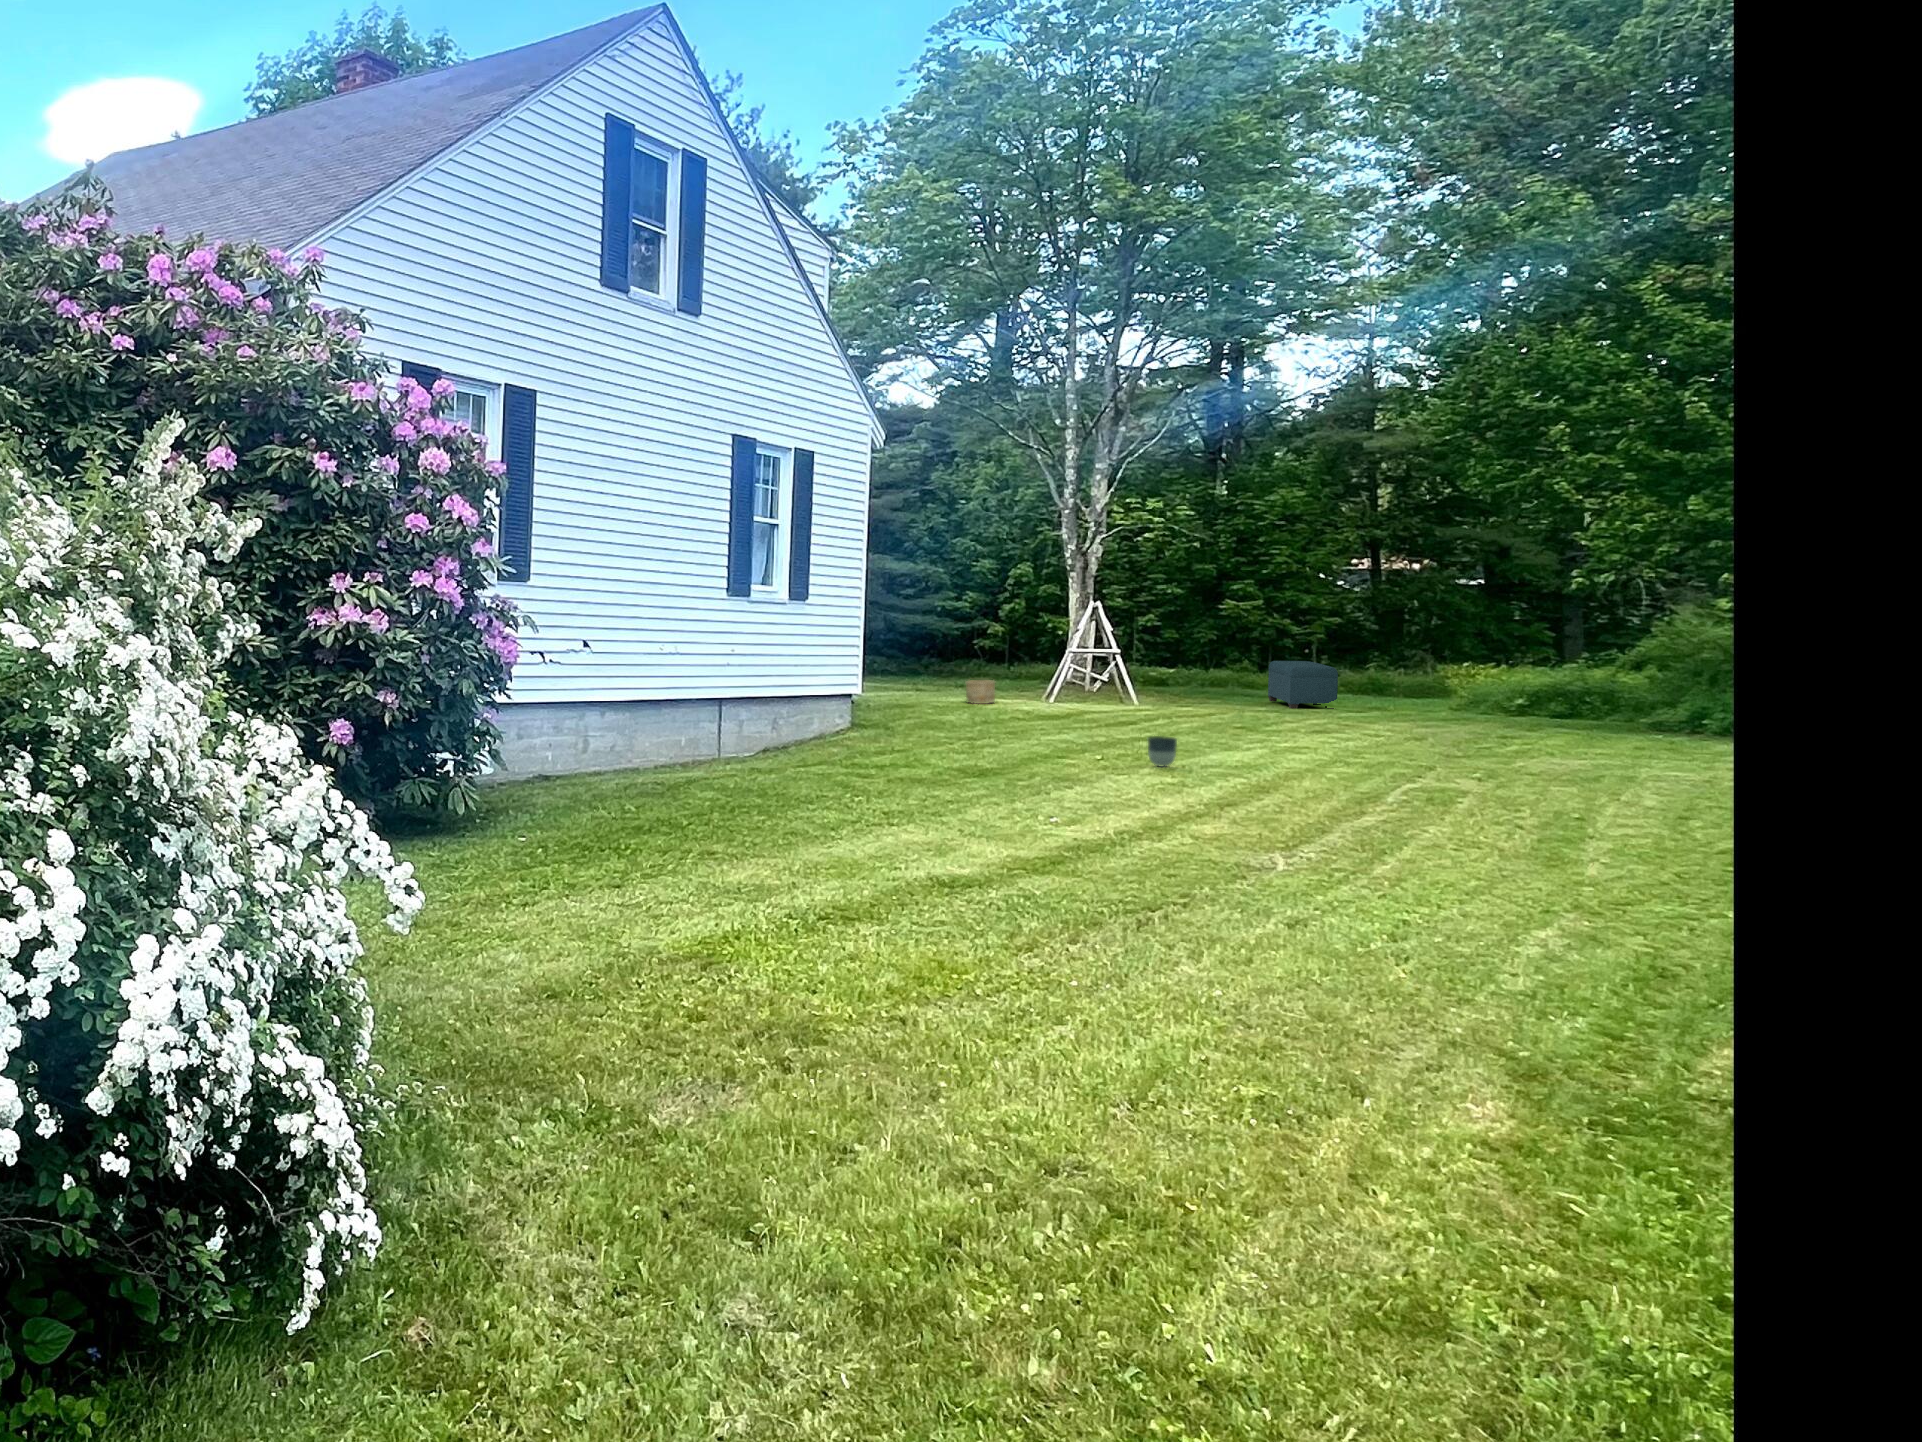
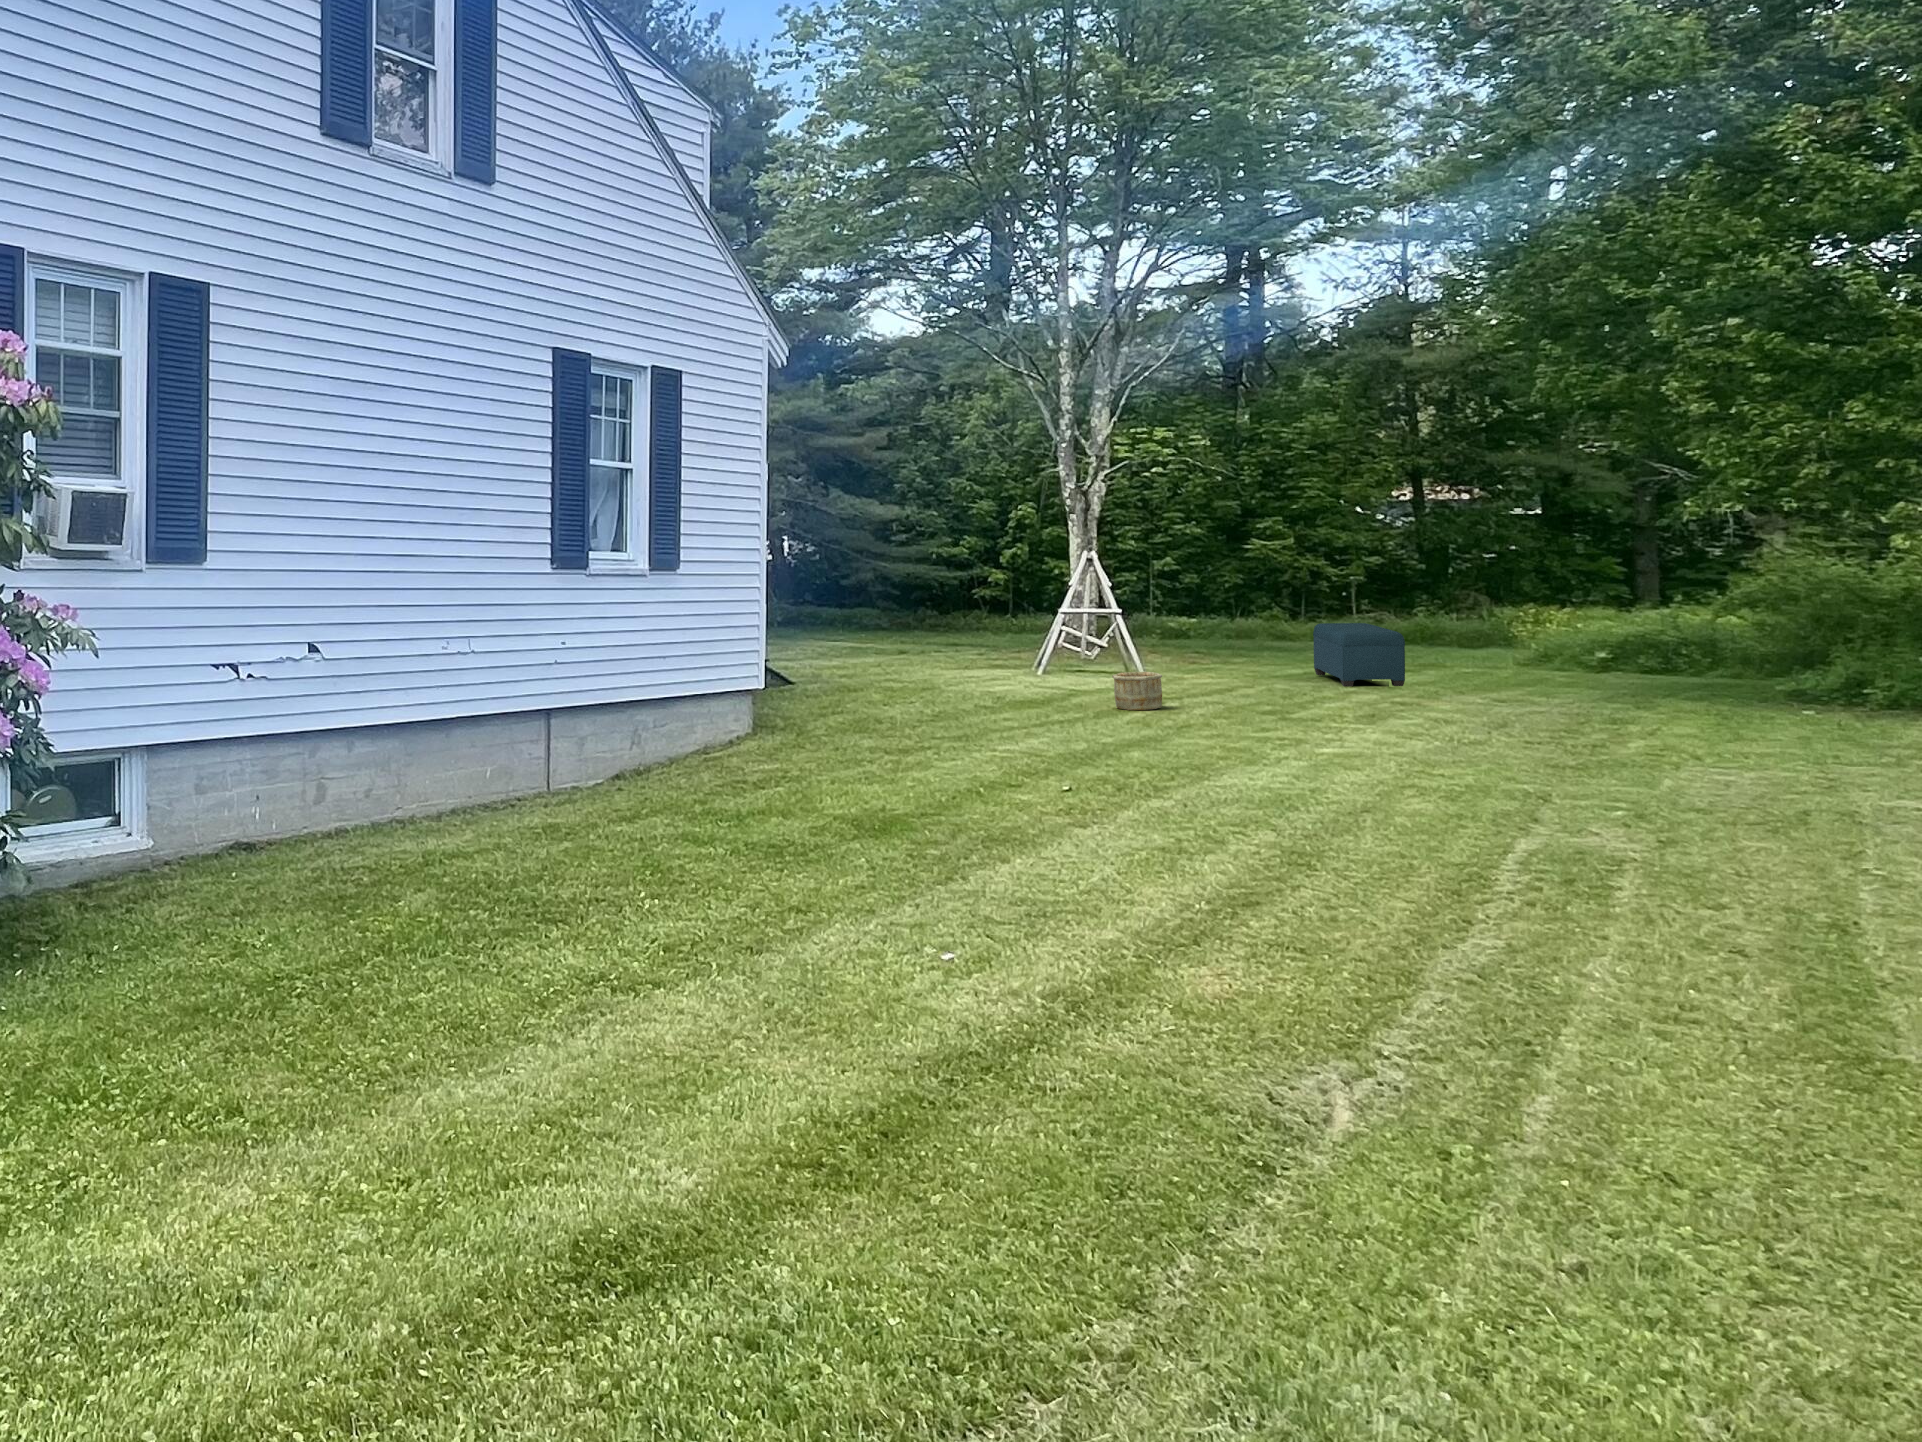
wooden bucket: present [966,680,995,704] -> present [1112,672,1162,710]
planter: present [1148,736,1177,767] -> none [1132,760,1175,806]

